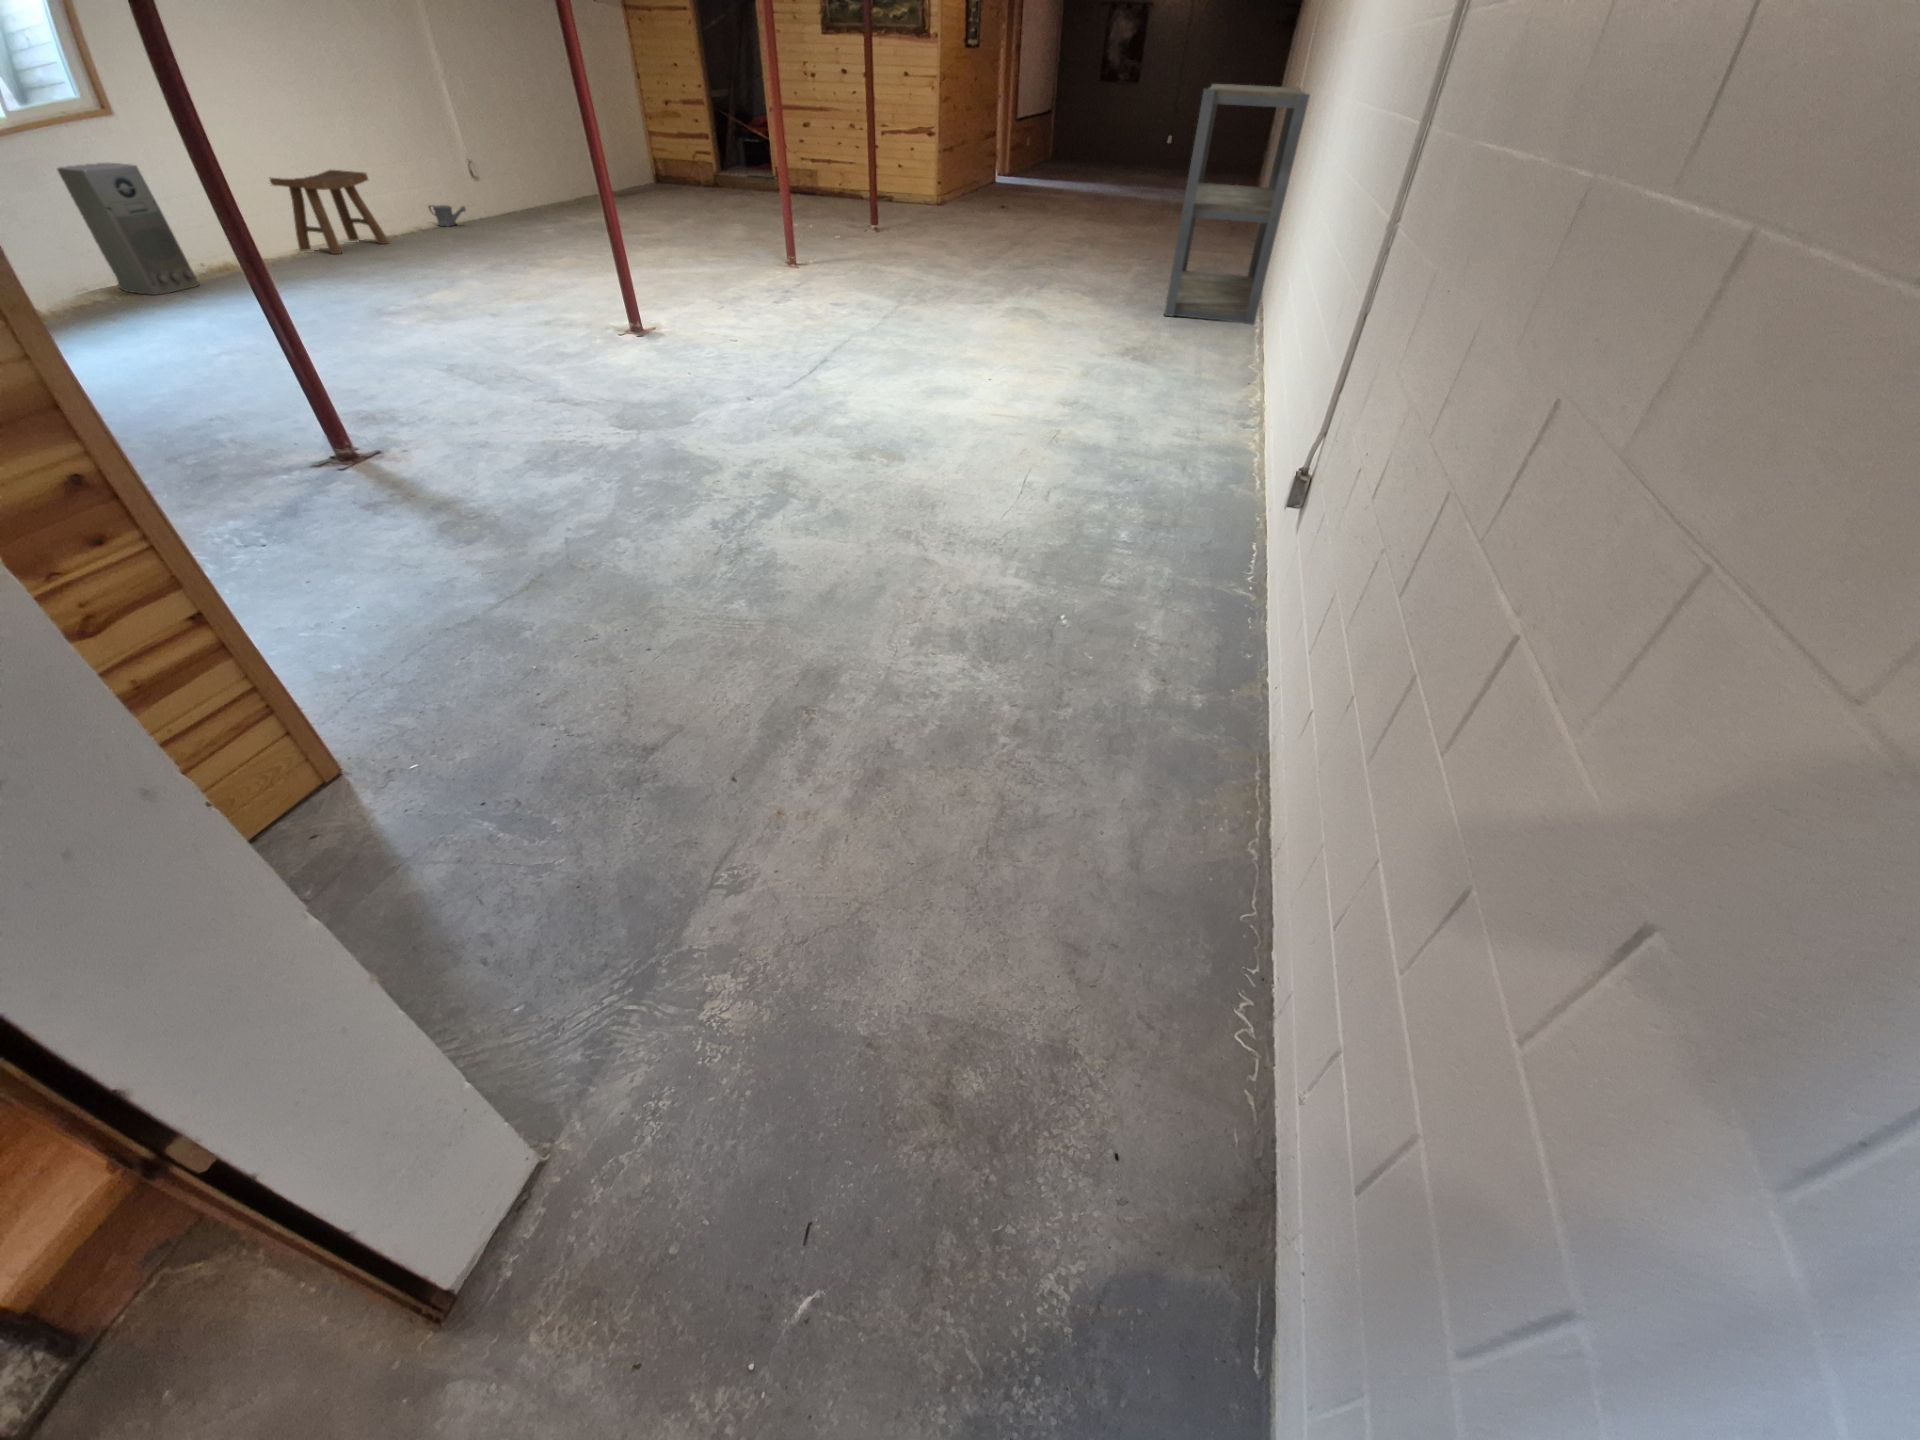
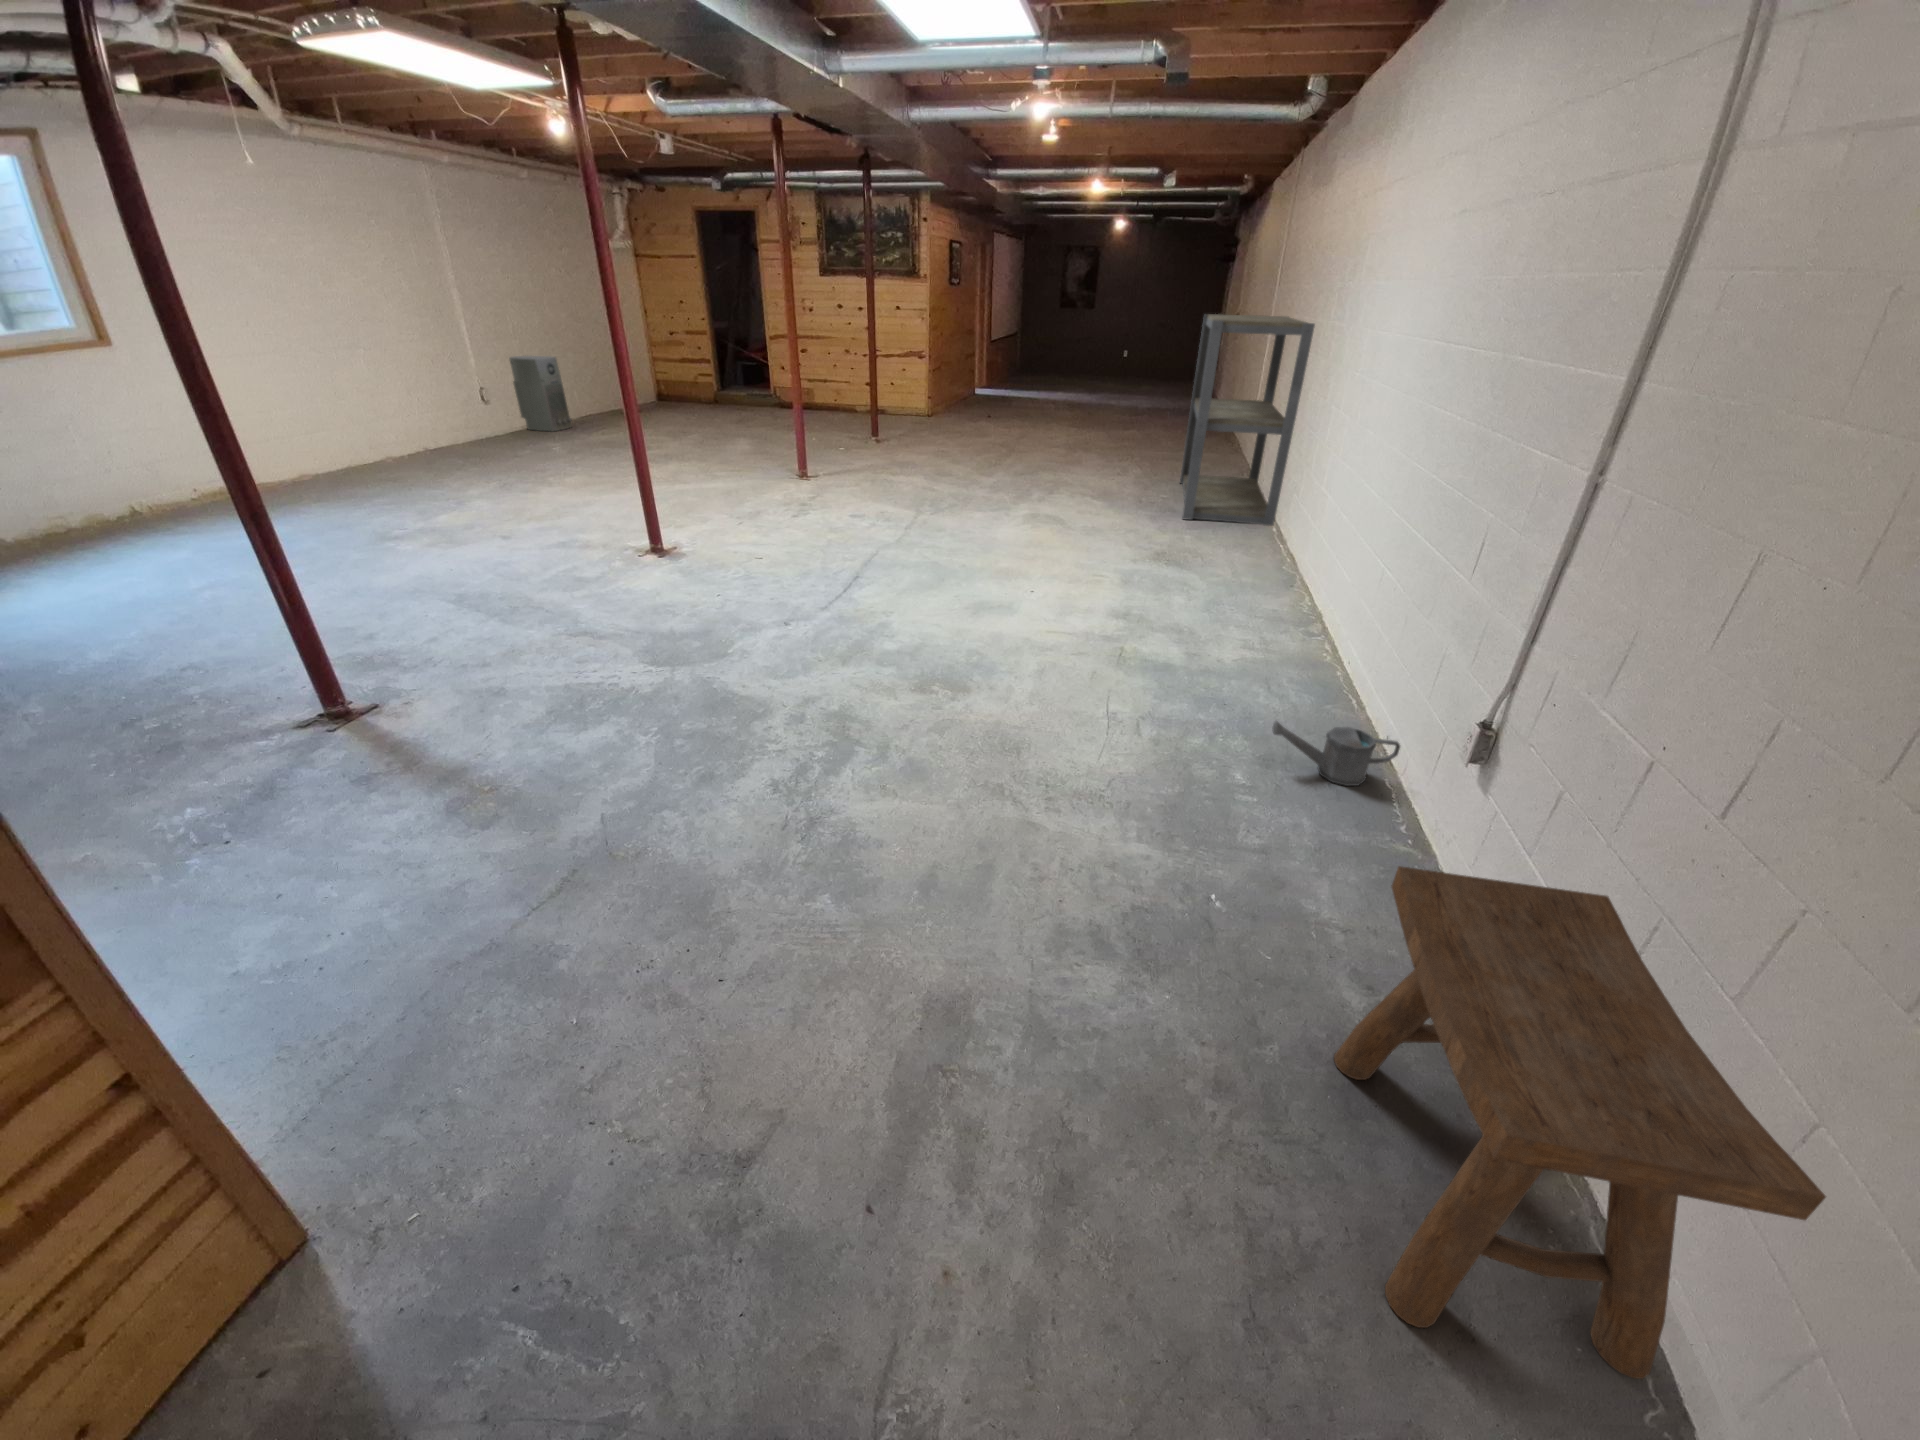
air purifier: present [57,163,199,295] -> present [509,356,572,431]
stool: present [269,170,388,254] -> present [1334,866,1826,1379]
watering can: present [429,205,466,227] -> present [1272,721,1400,786]

